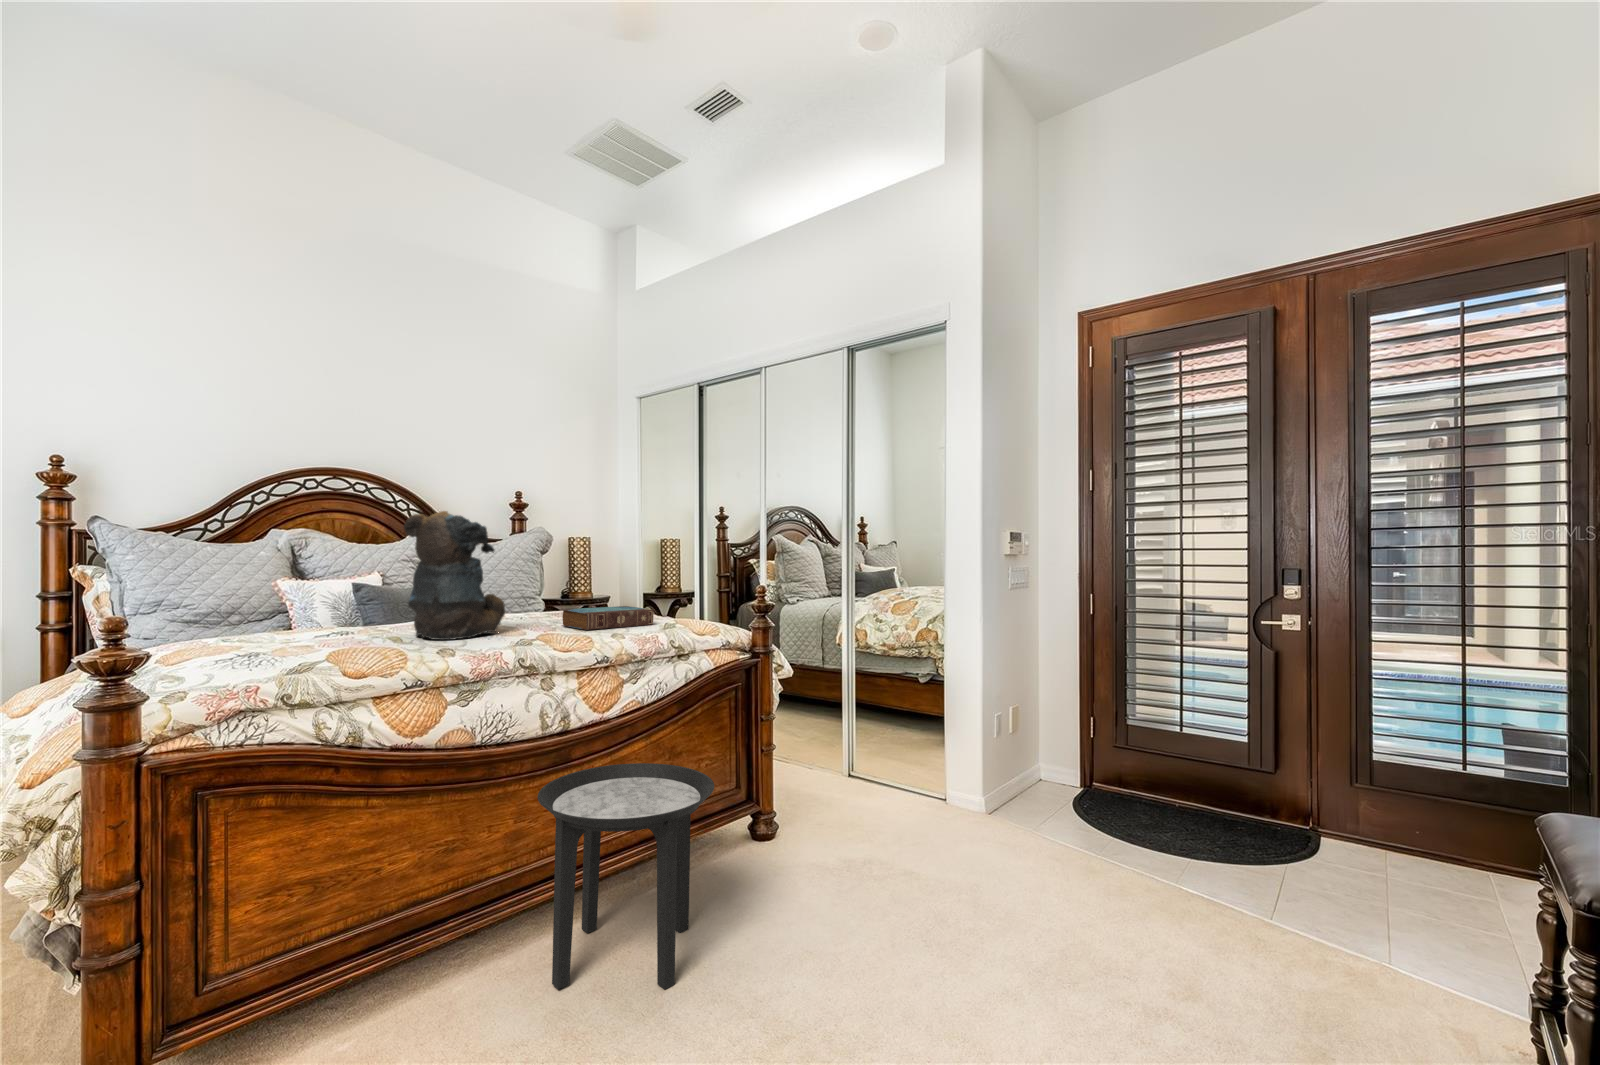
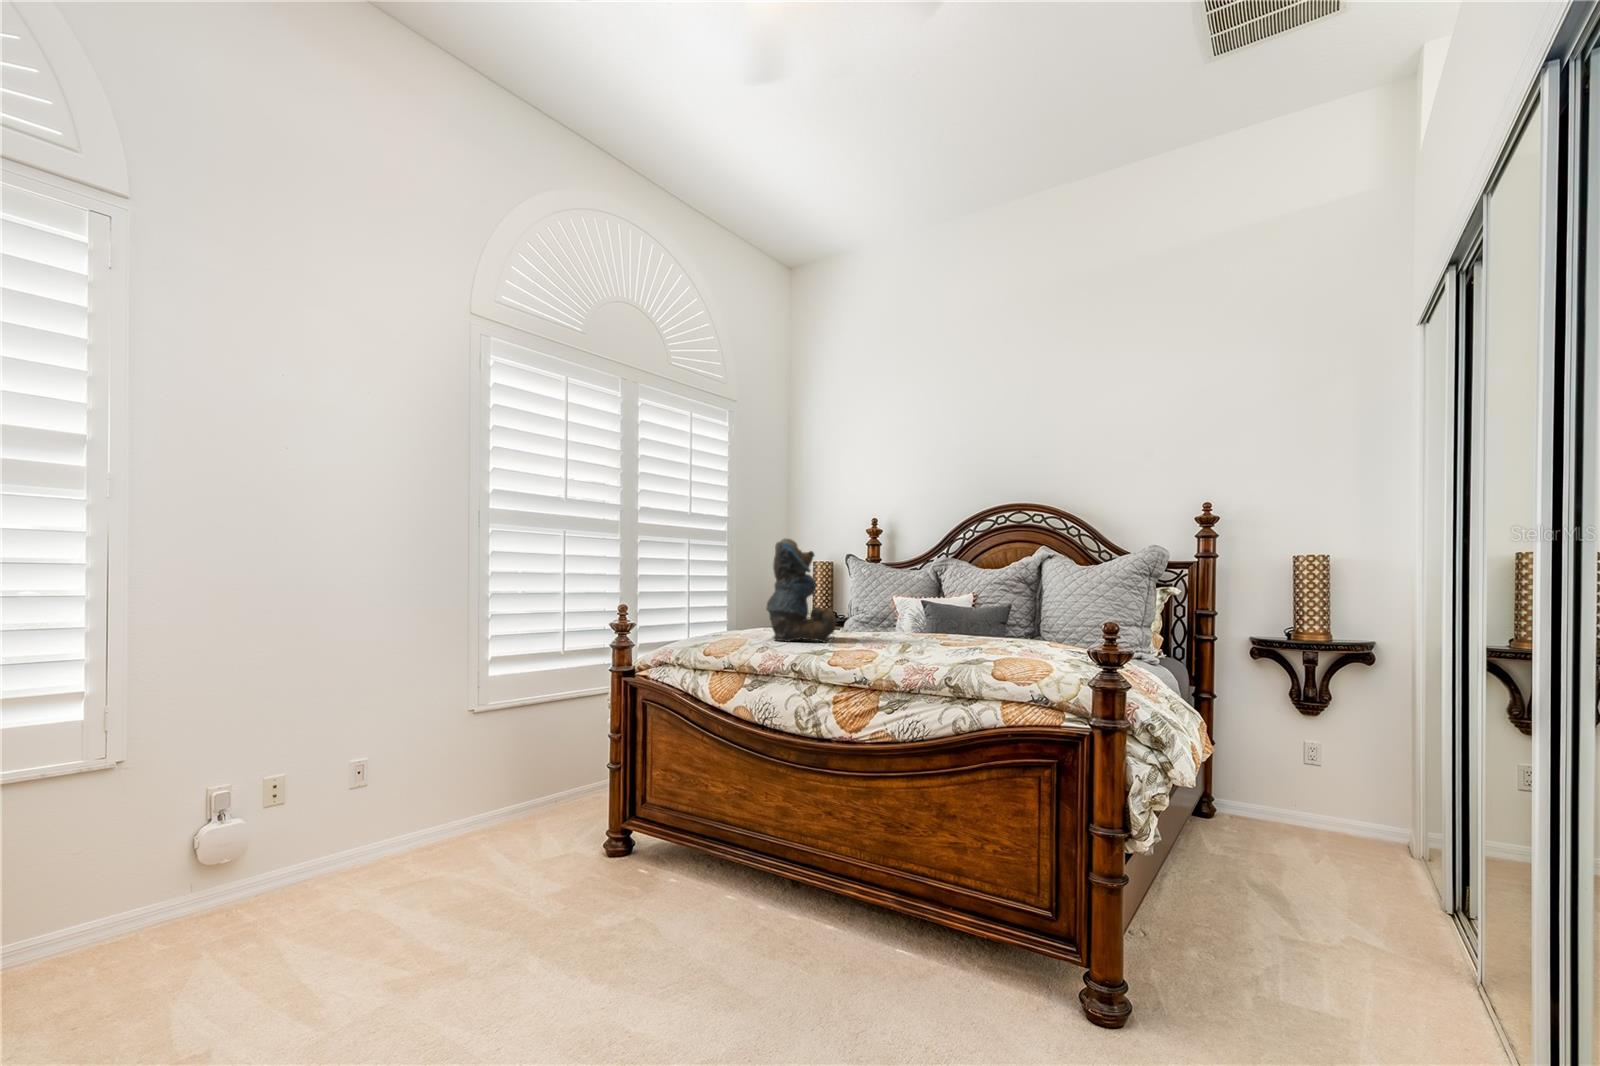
book: present [562,606,654,630] -> none [852,629,947,655]
side table: present [538,763,714,989] -> none [696,776,862,996]

